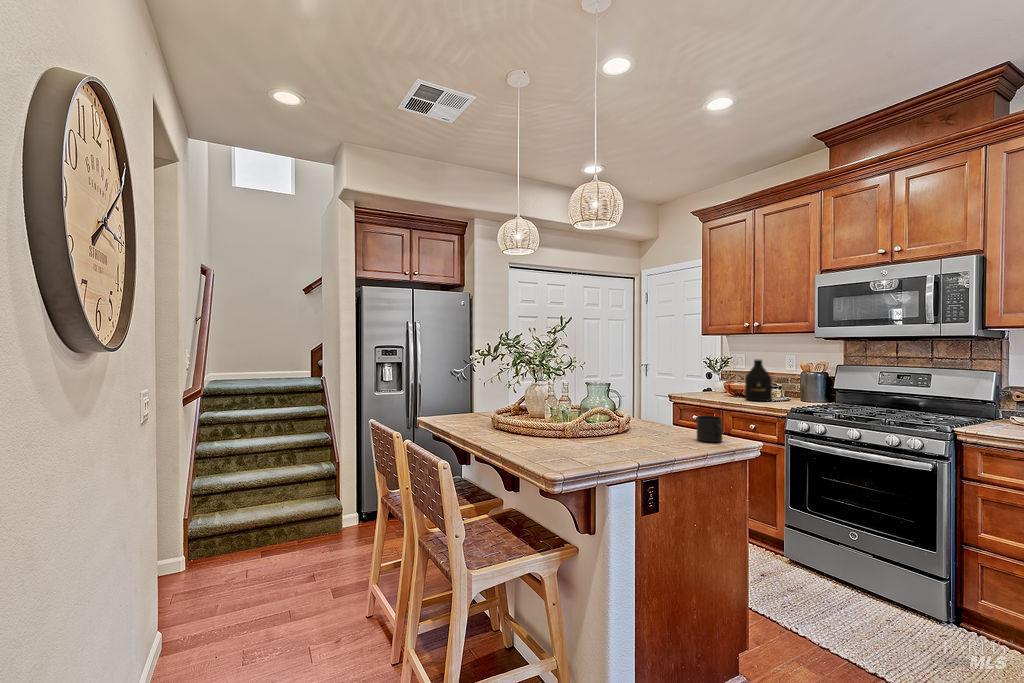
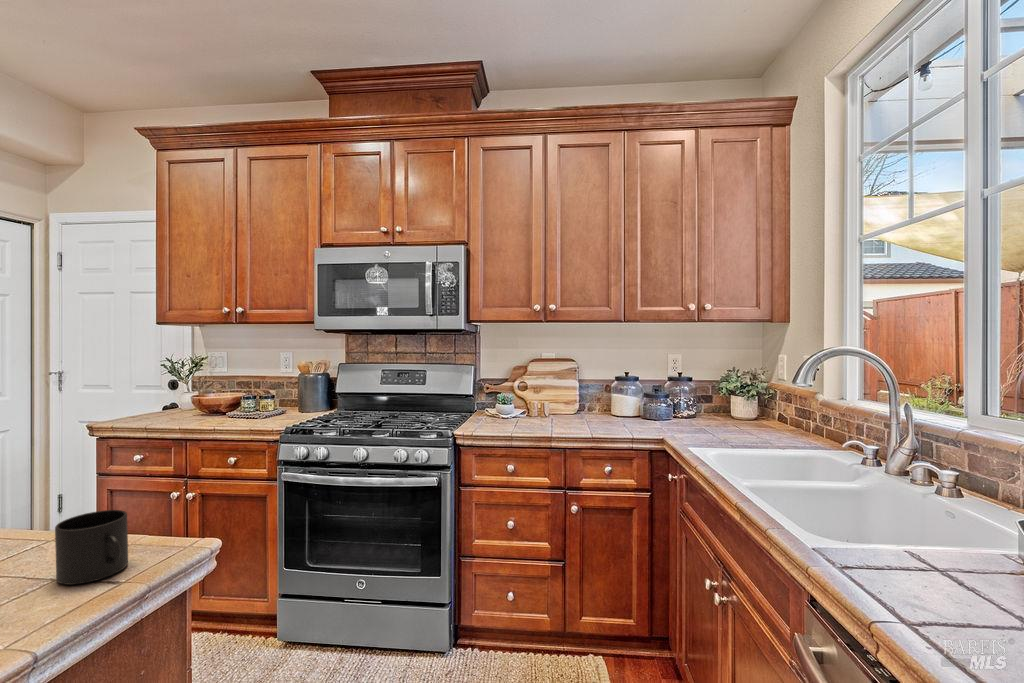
bottle: present [745,360,772,402] -> none [221,361,260,422]

